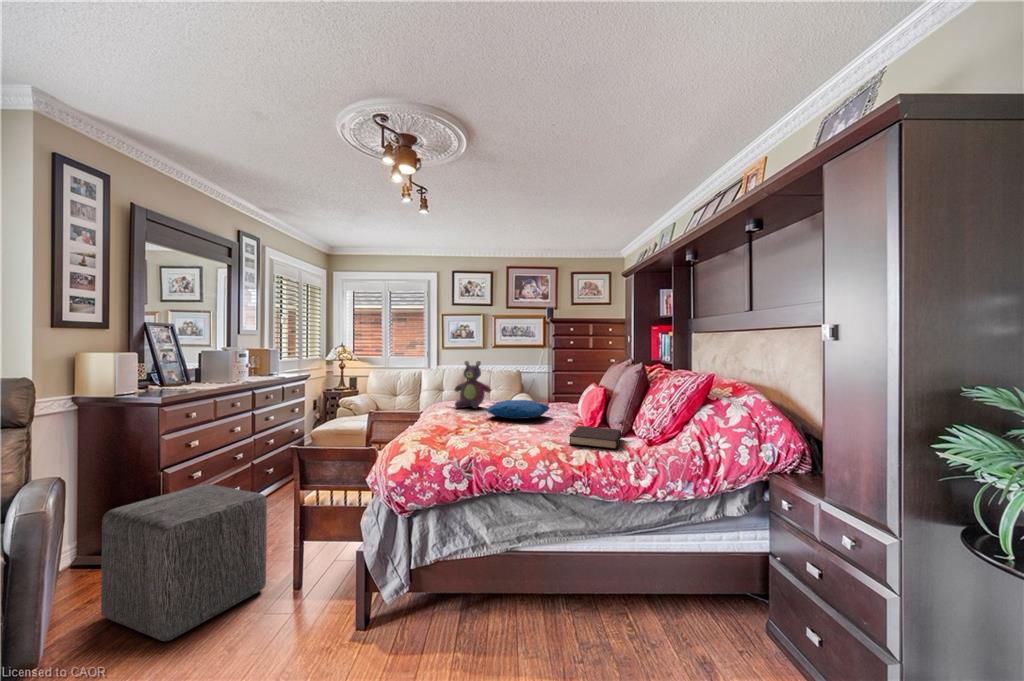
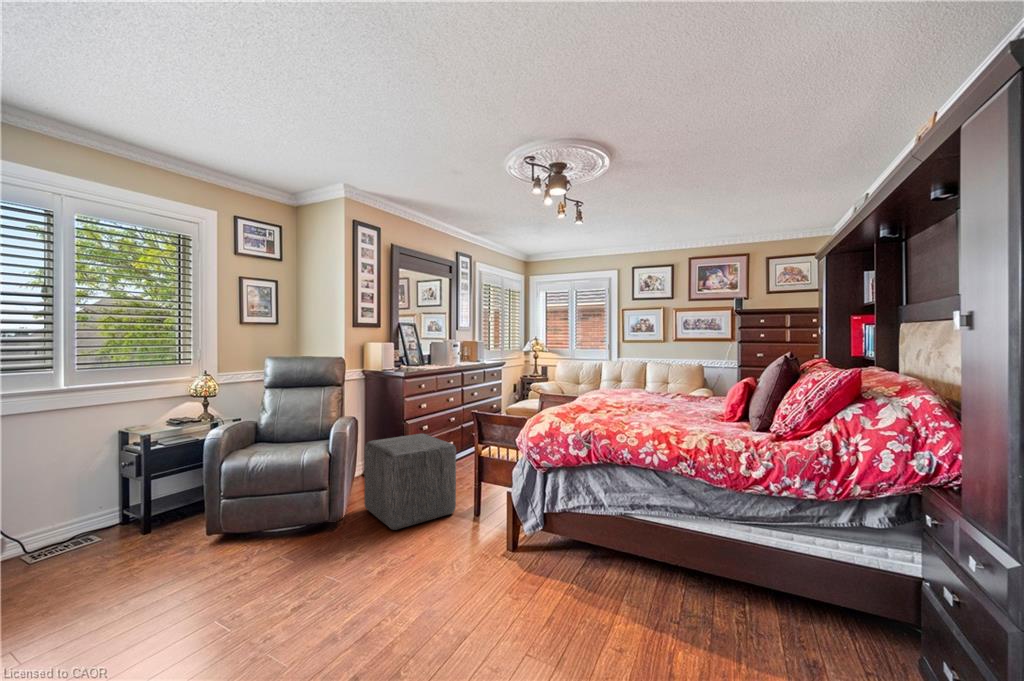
stuffed bear: present [455,361,491,409] -> none [611,352,647,396]
pillow: present [487,400,550,419] -> none [632,389,698,406]
book: present [569,426,622,449] -> none [687,415,753,439]

